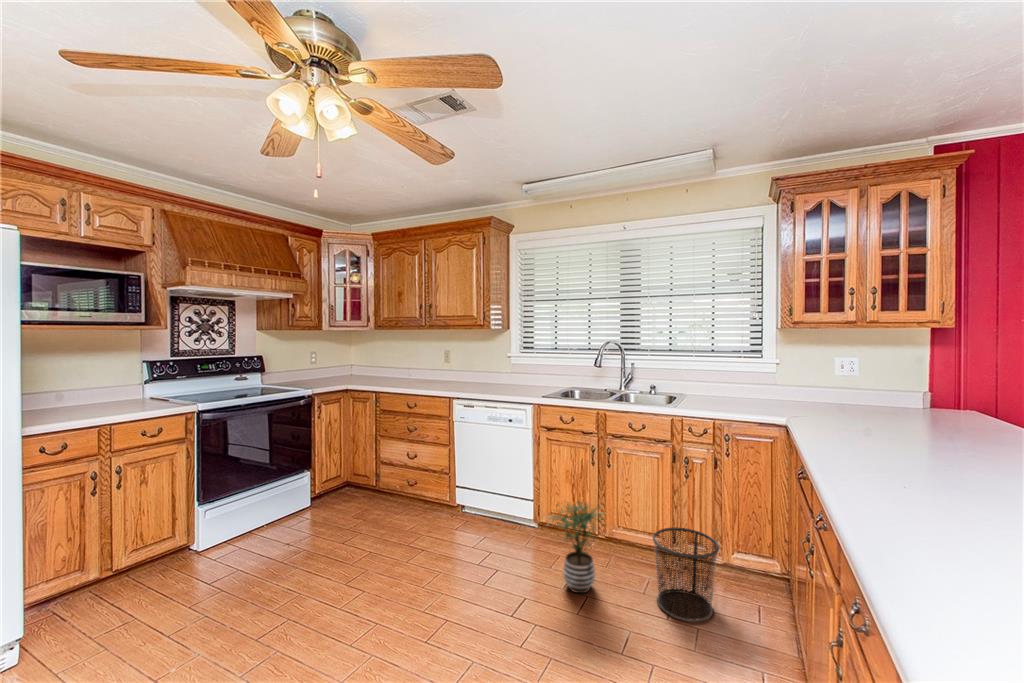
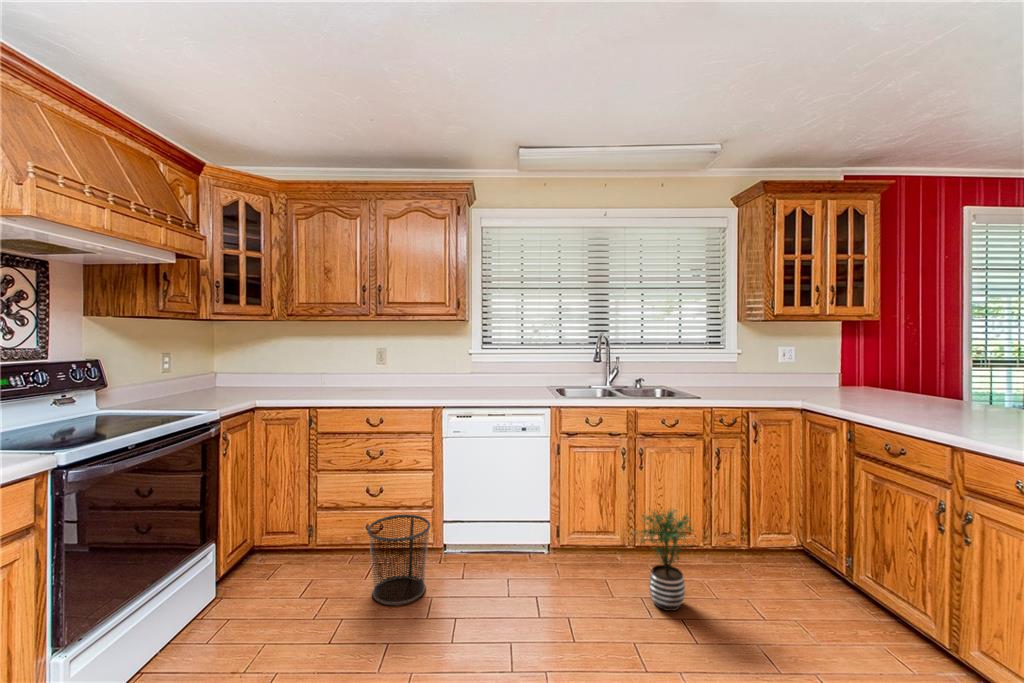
waste bin: present [653,527,719,622] -> present [367,514,430,605]

